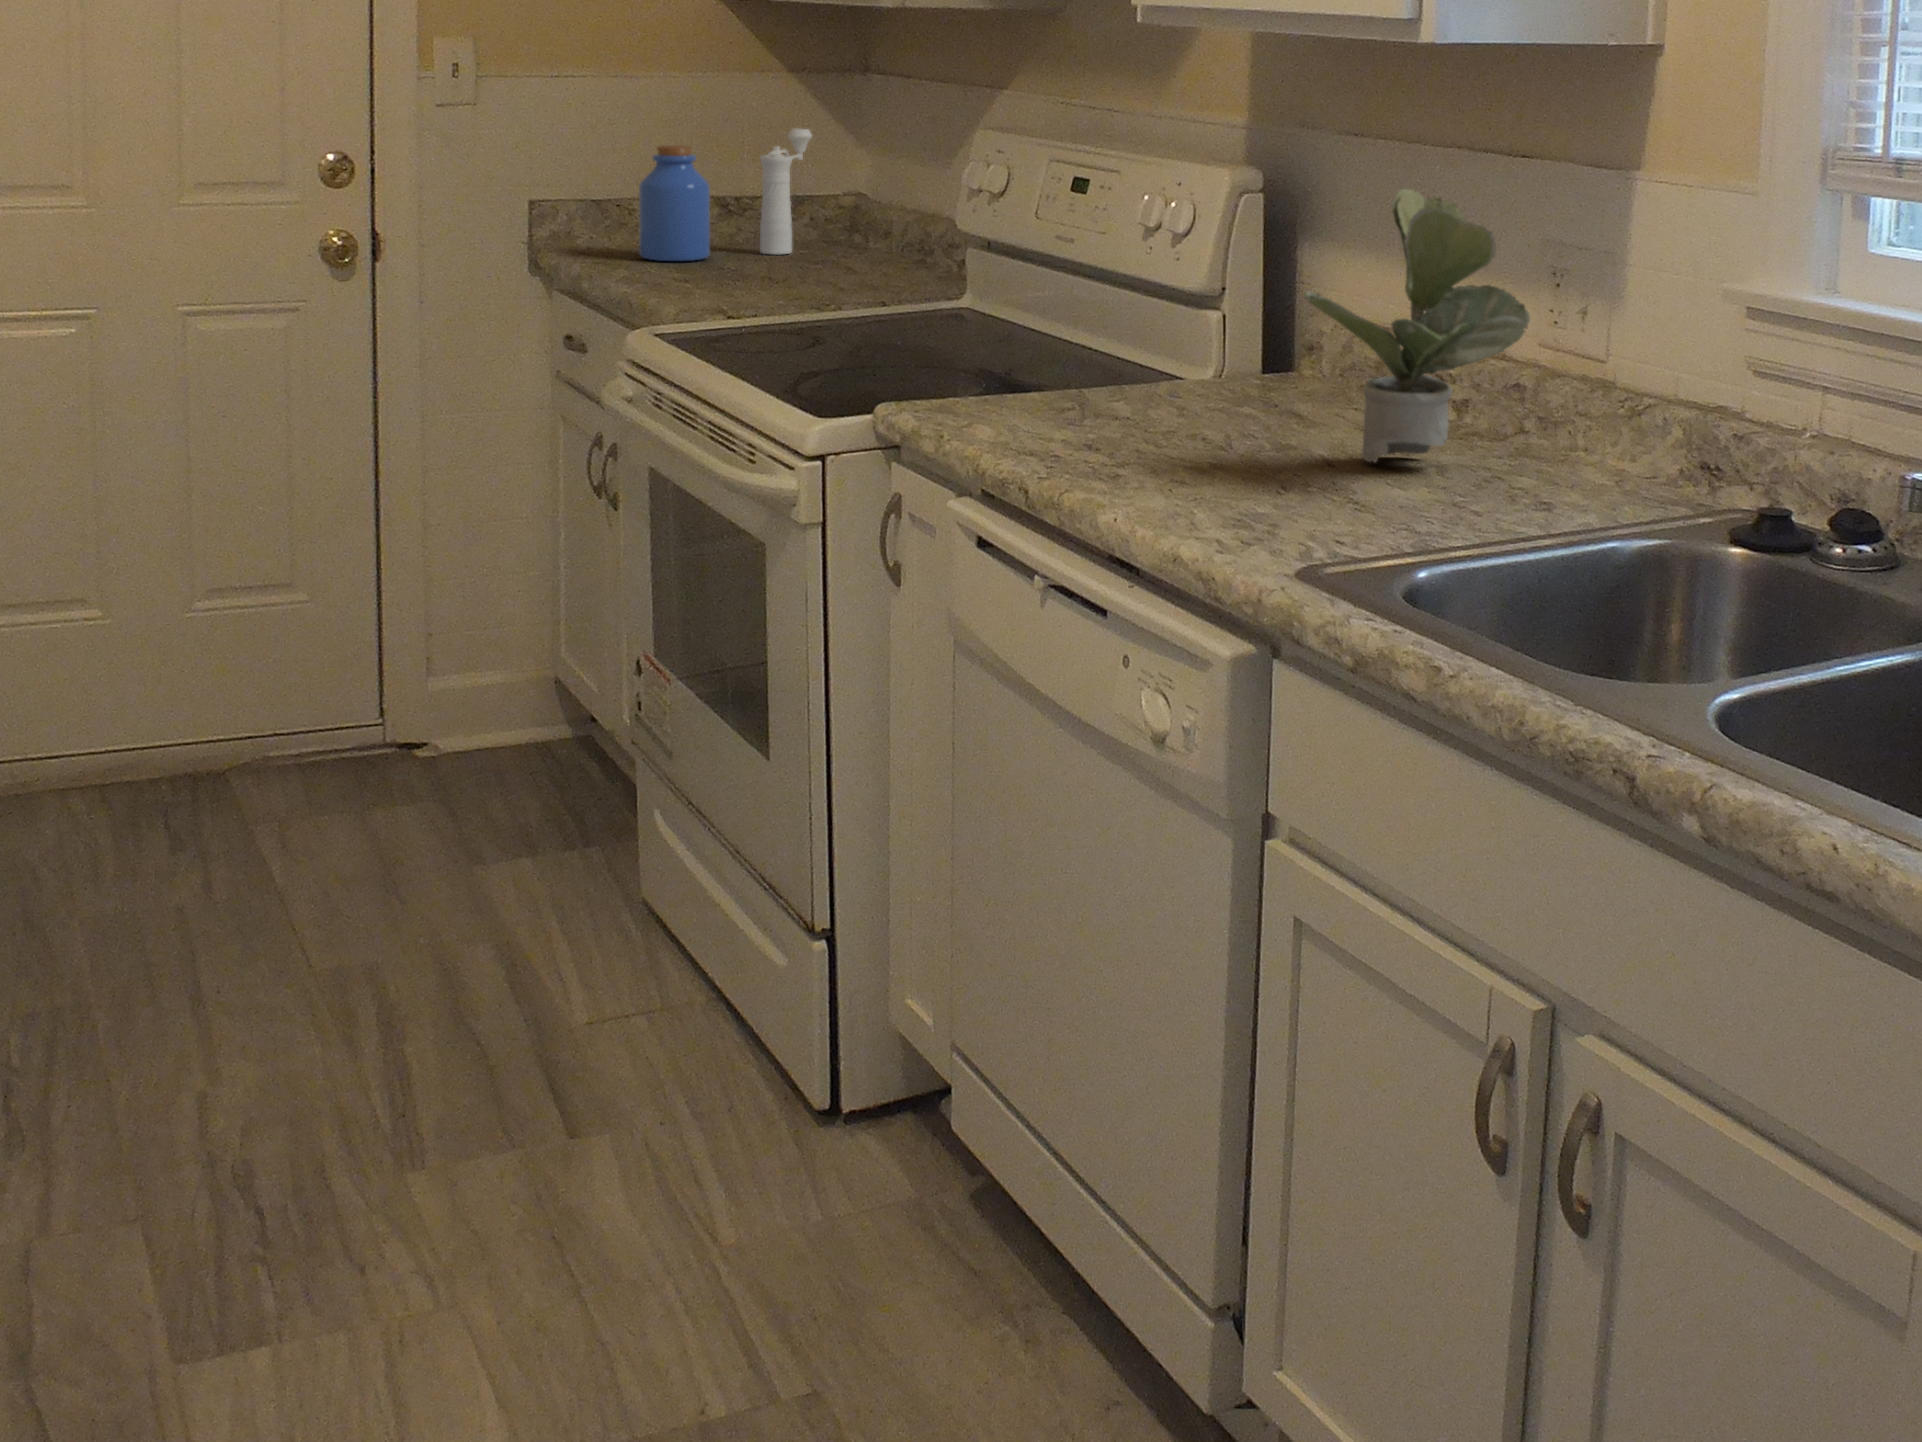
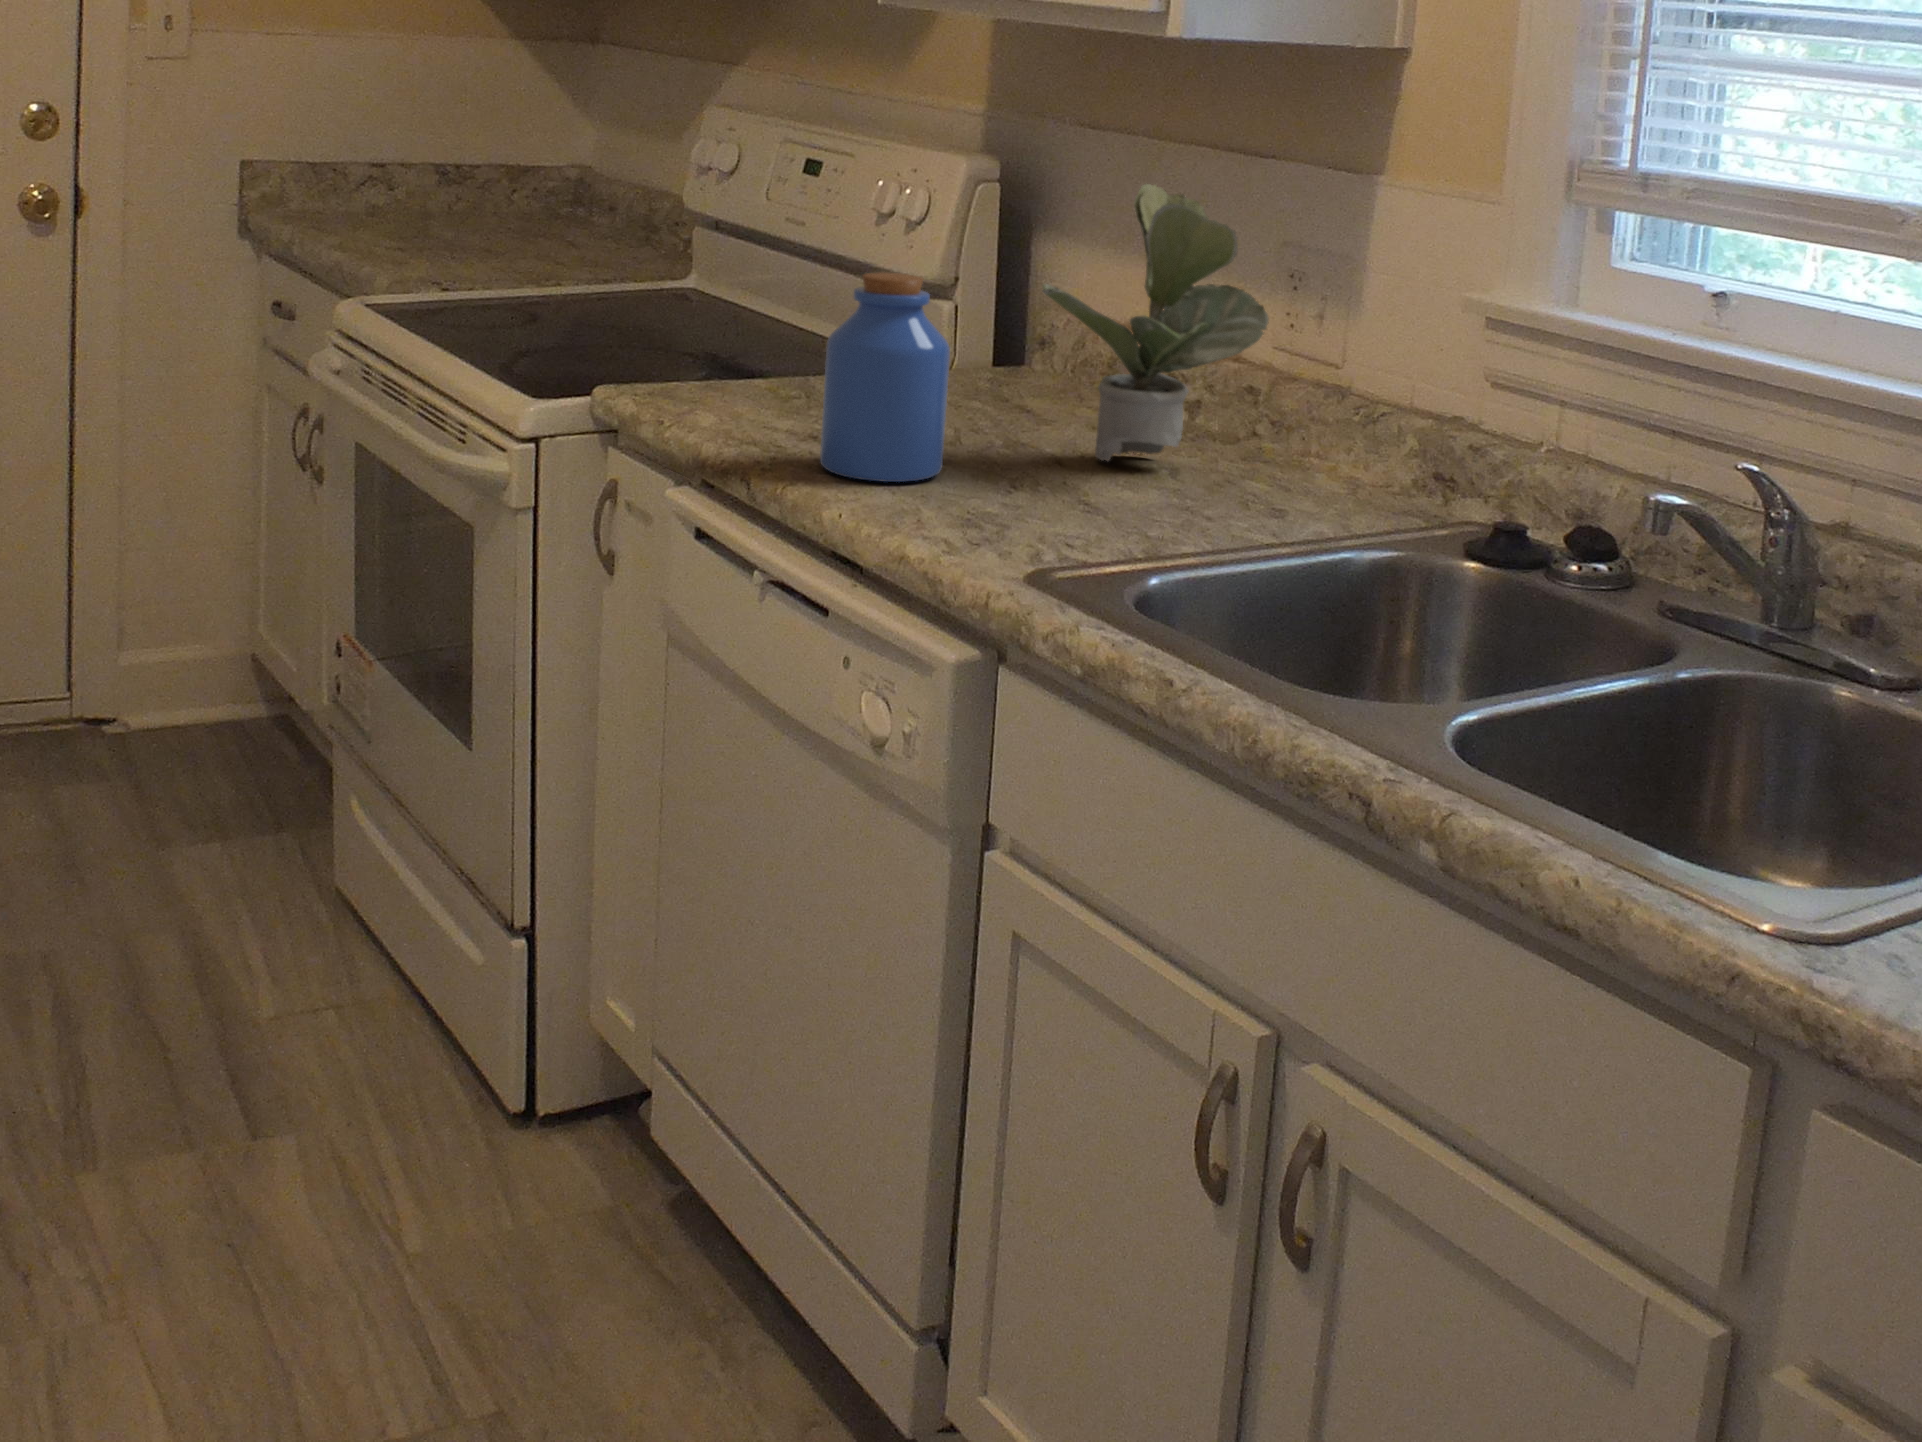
pepper mill: present [760,129,812,254] -> none [488,101,546,228]
jar: present [639,145,710,261] -> present [820,272,950,482]

